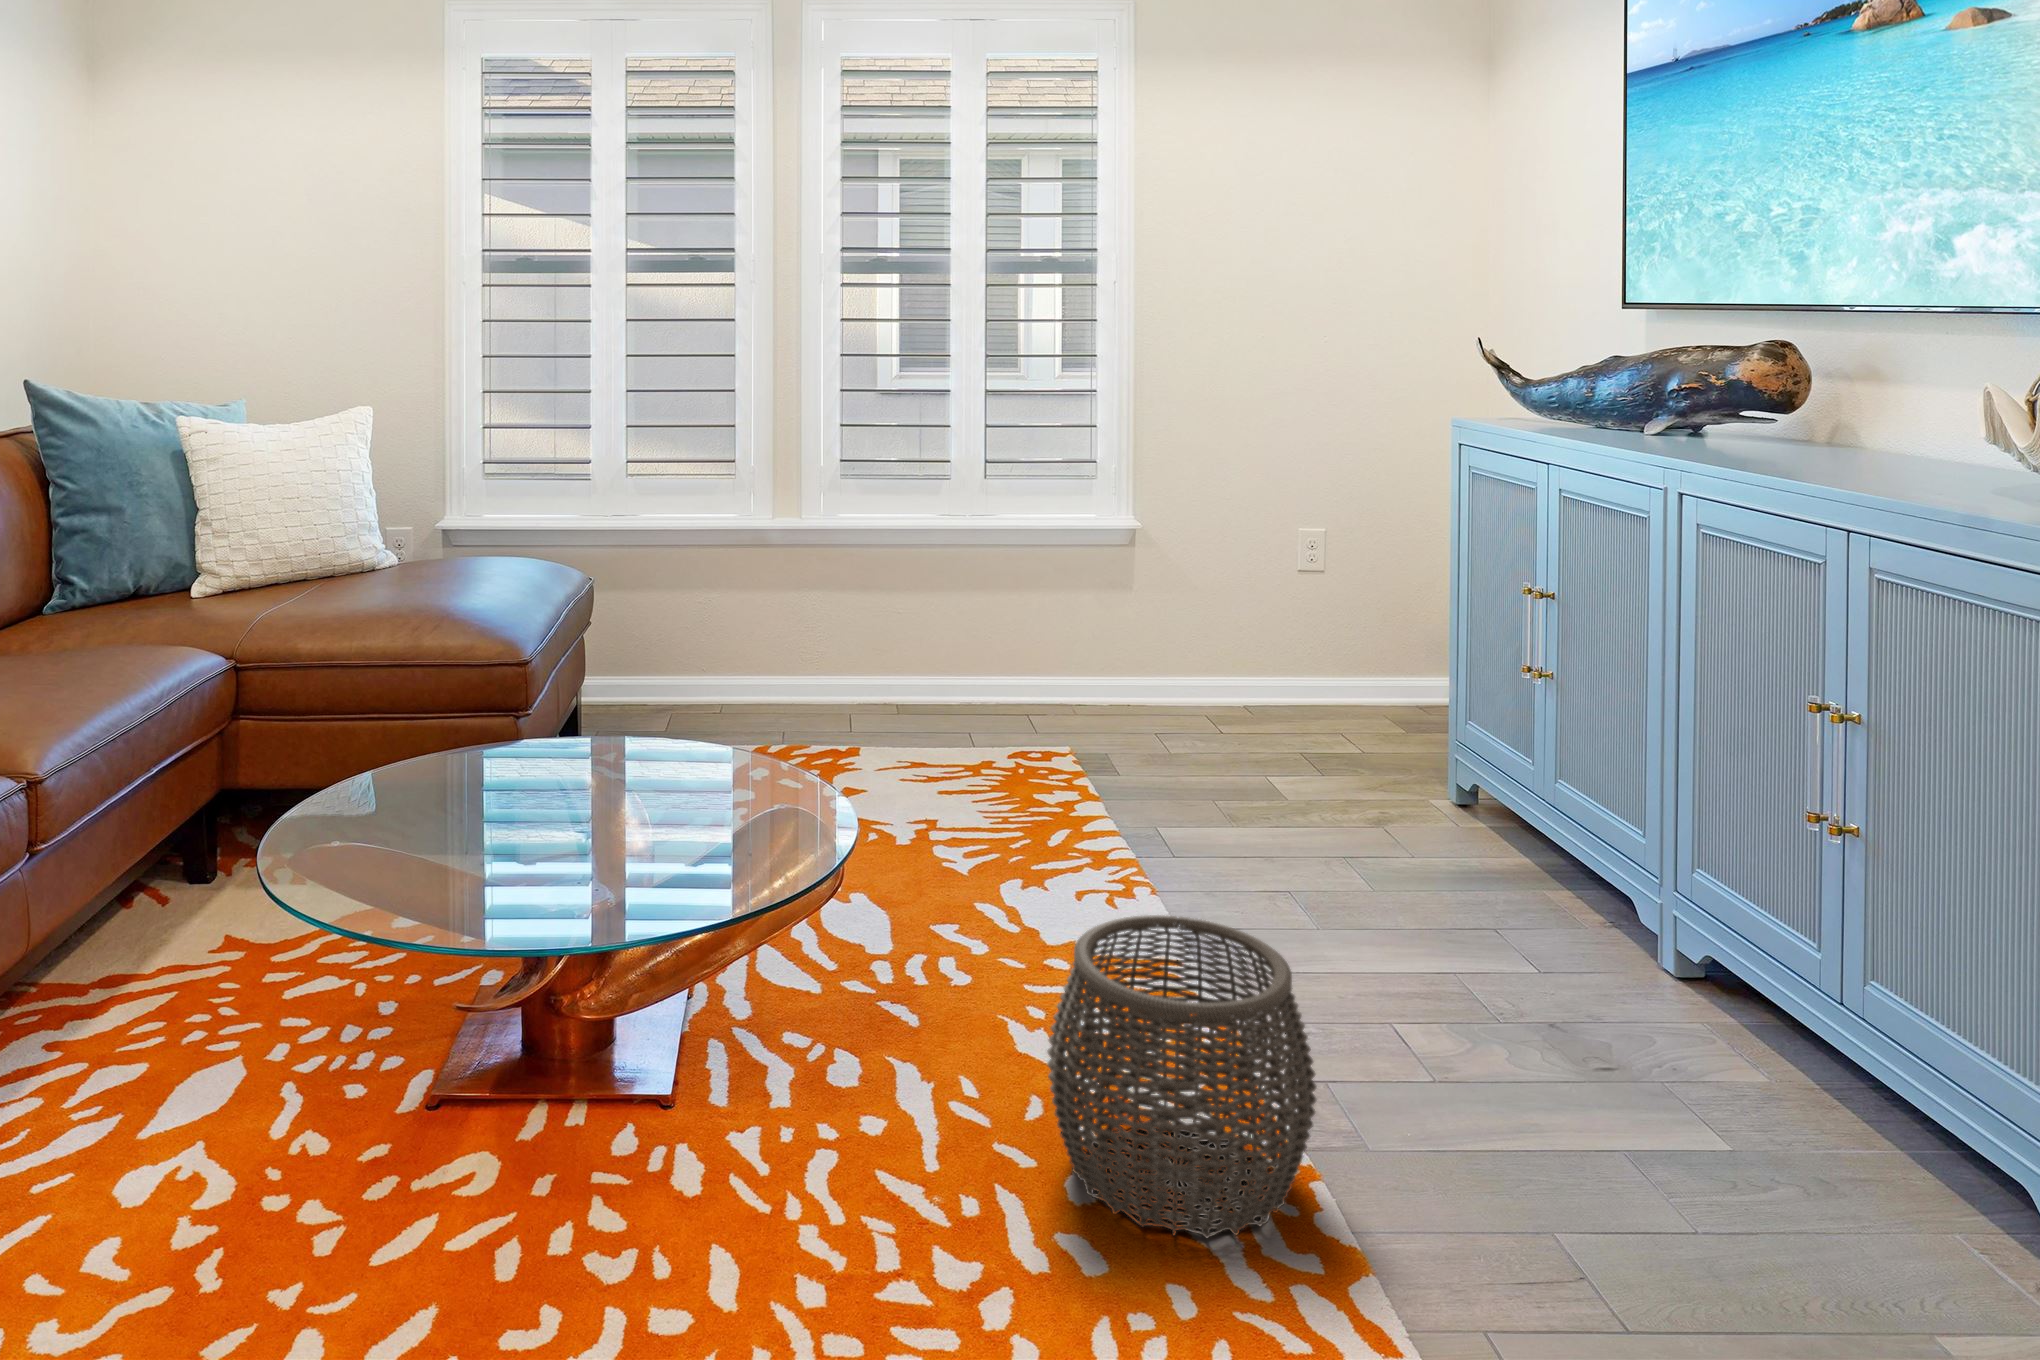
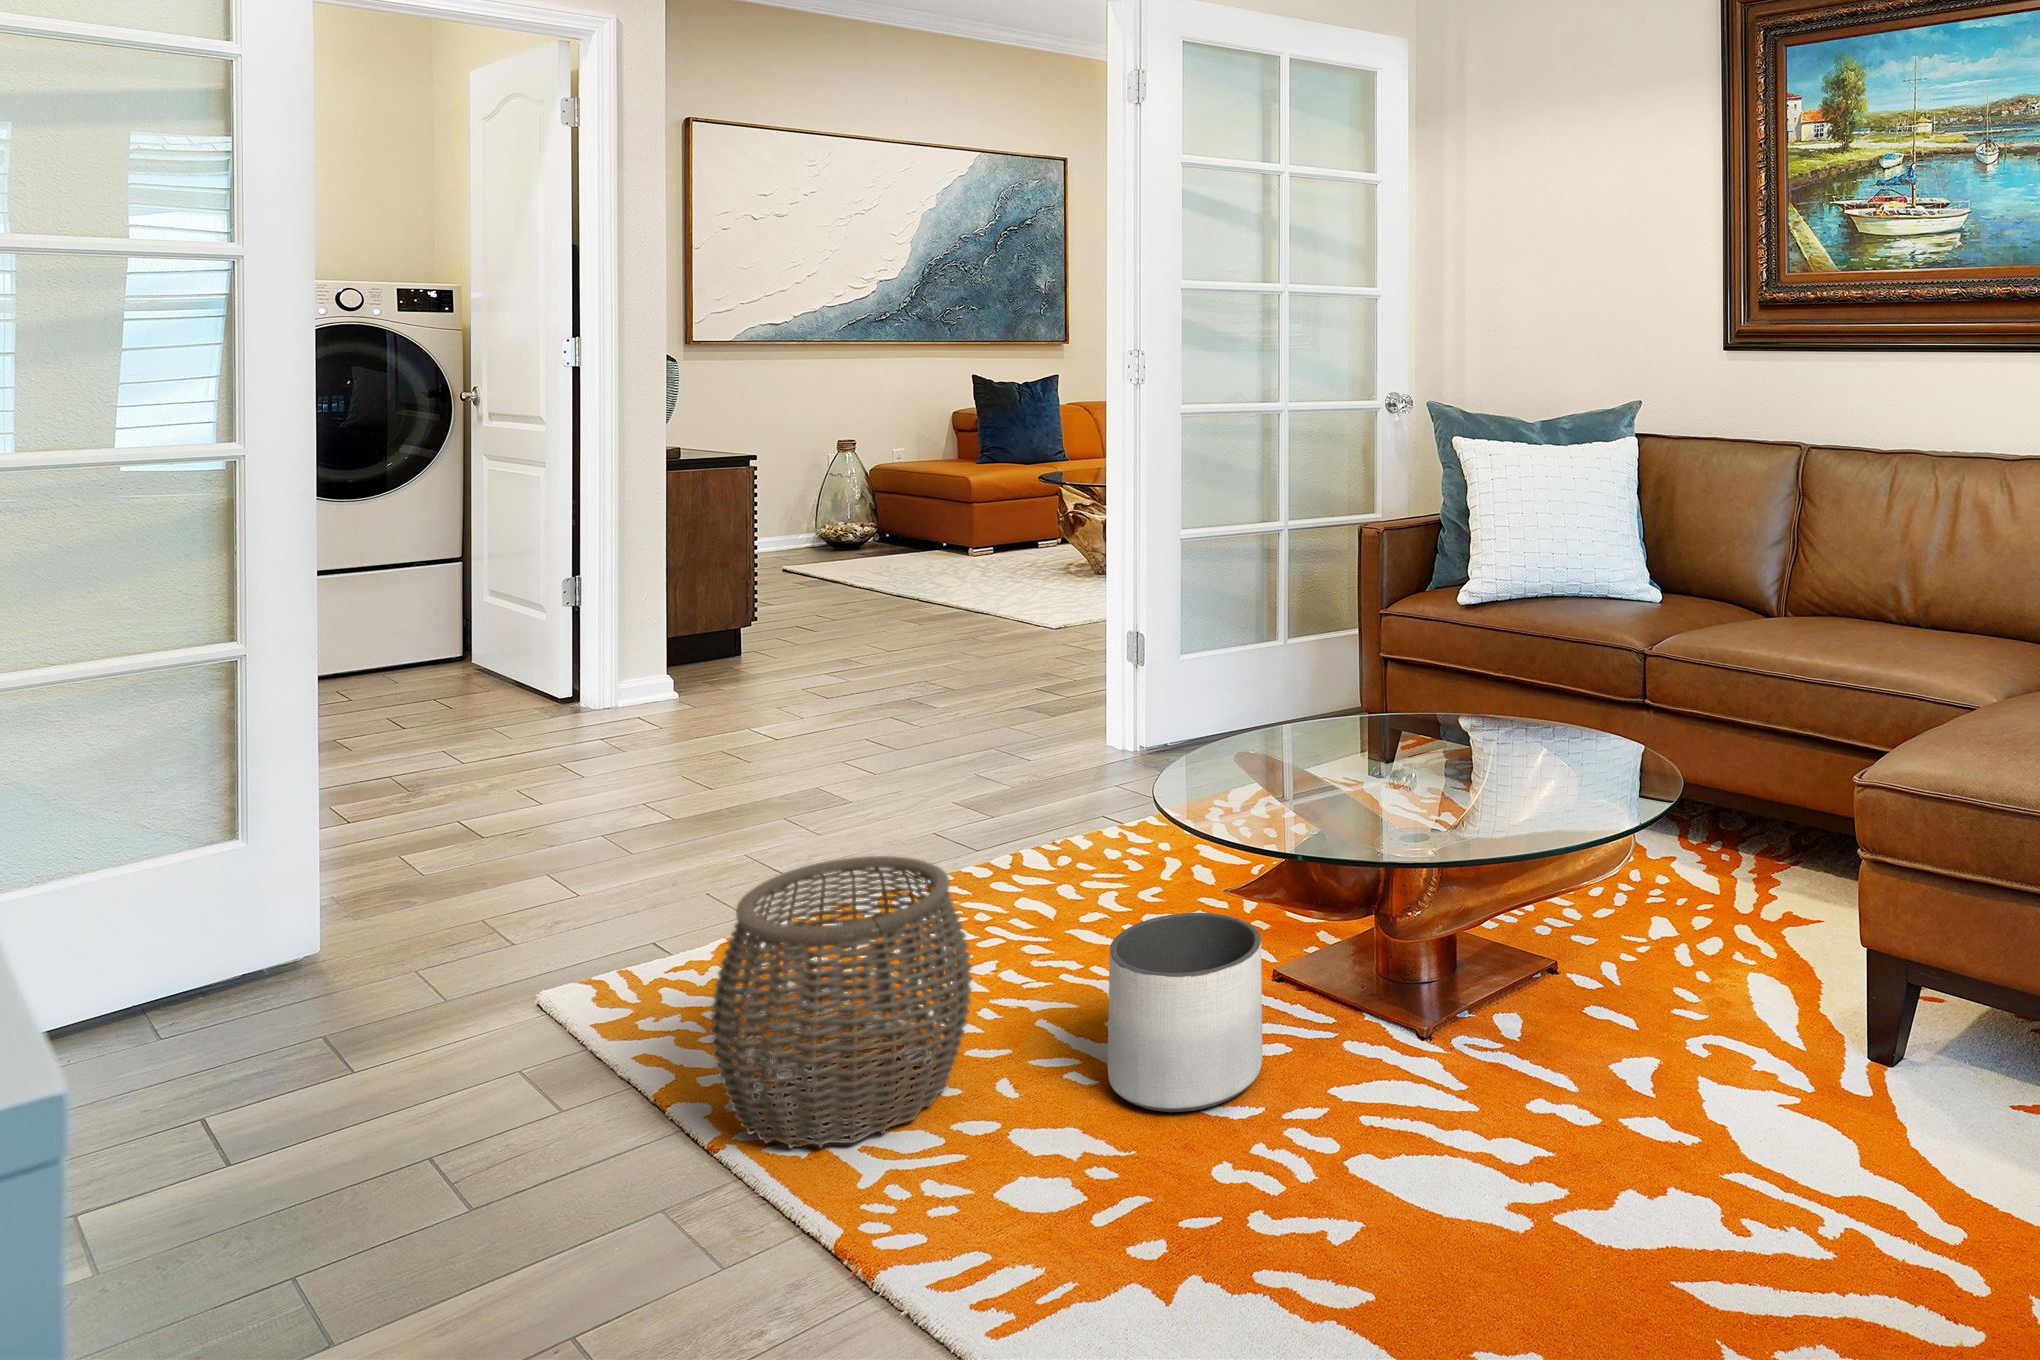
planter: none [830,895,974,1081] -> present [1108,913,1262,1112]

